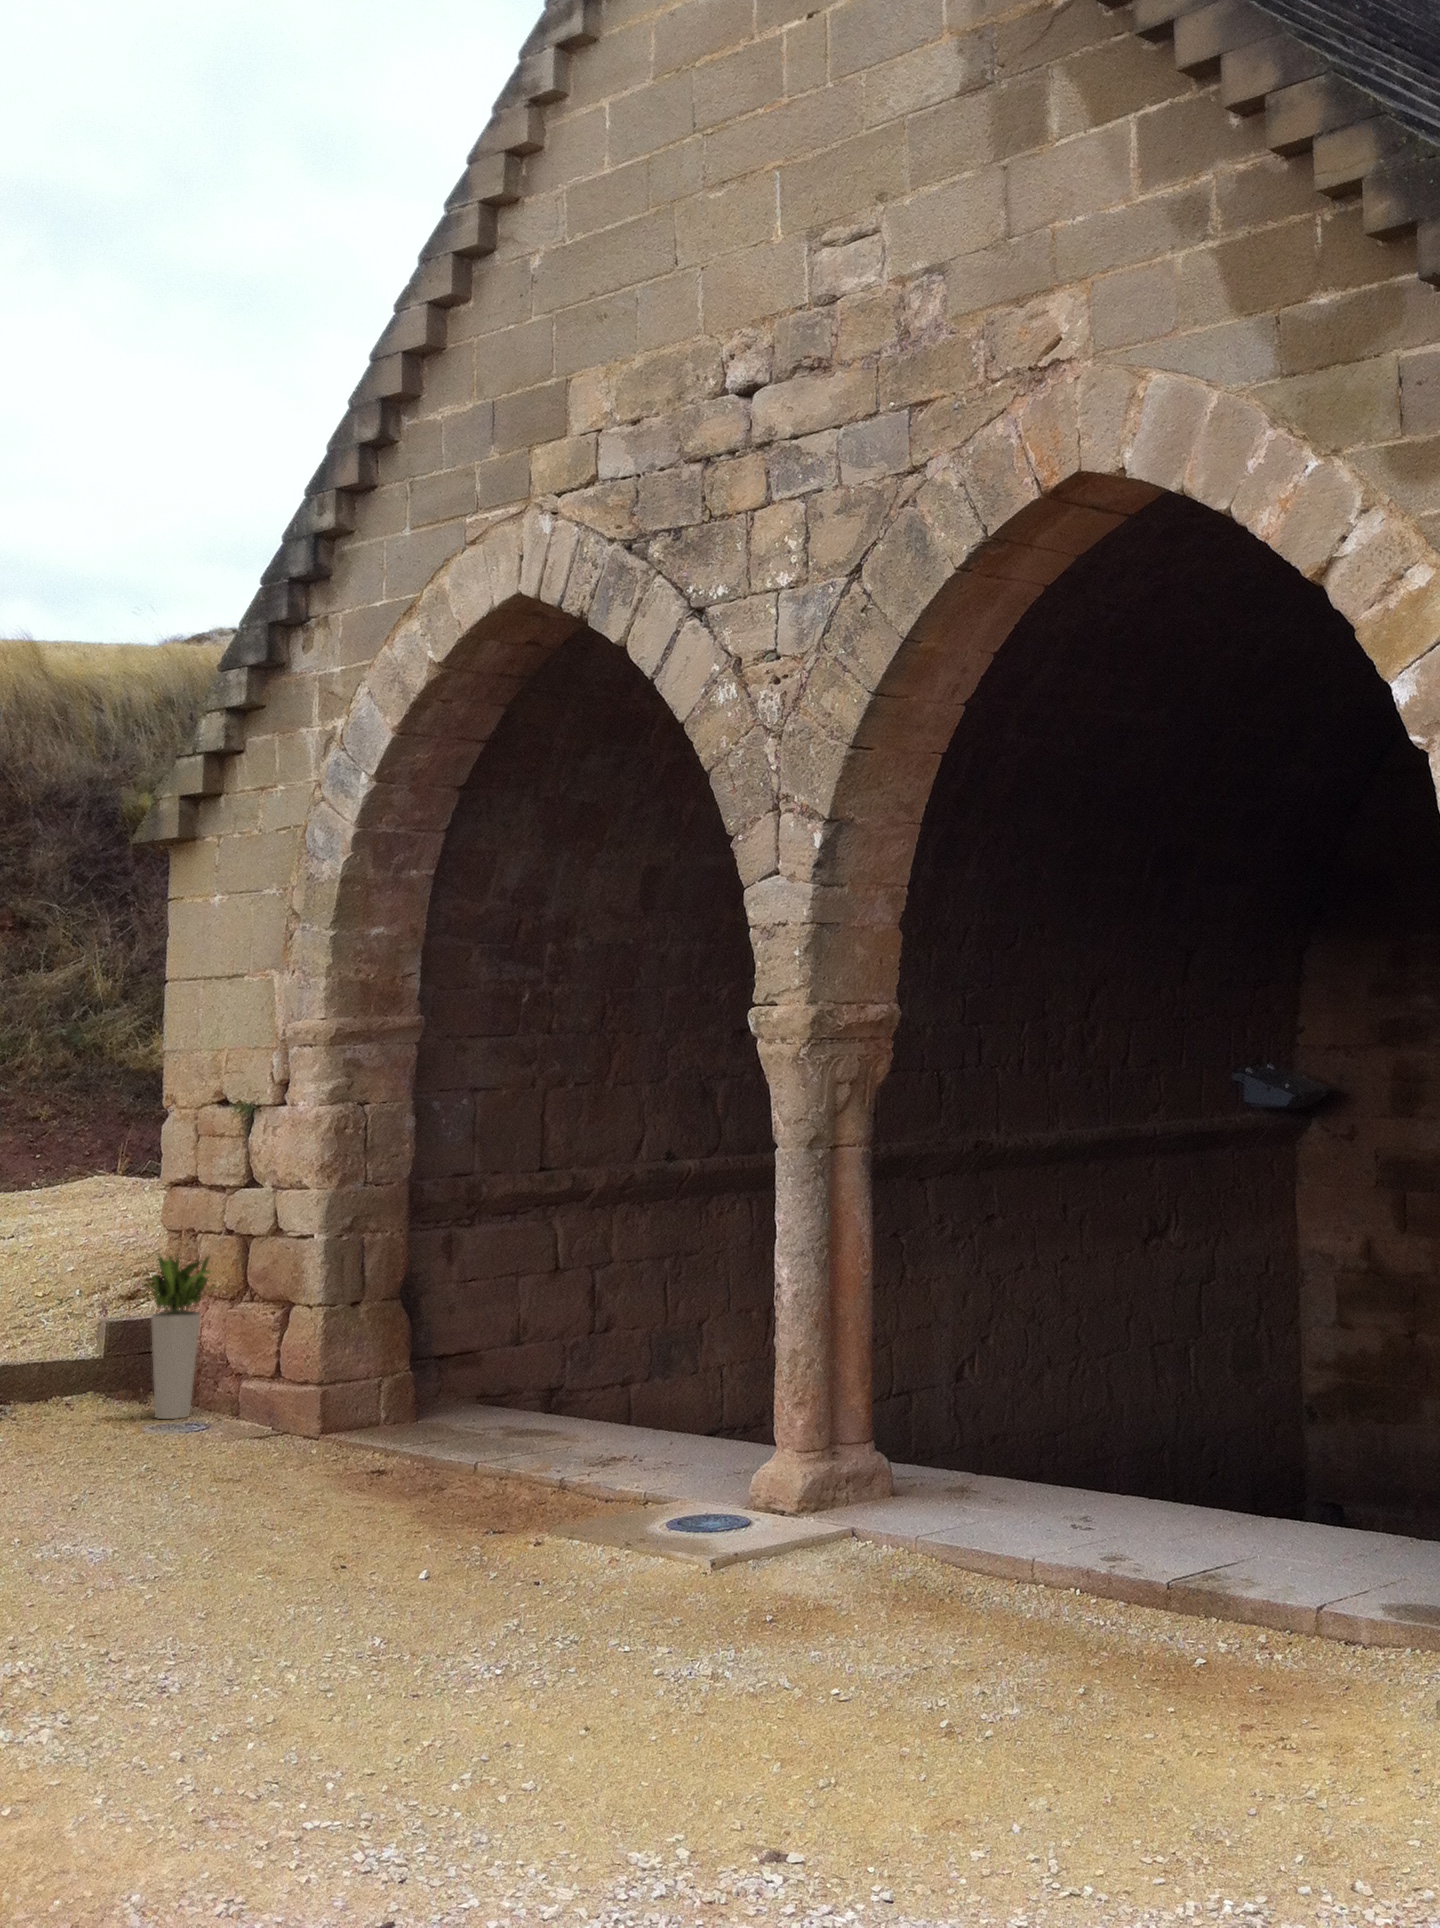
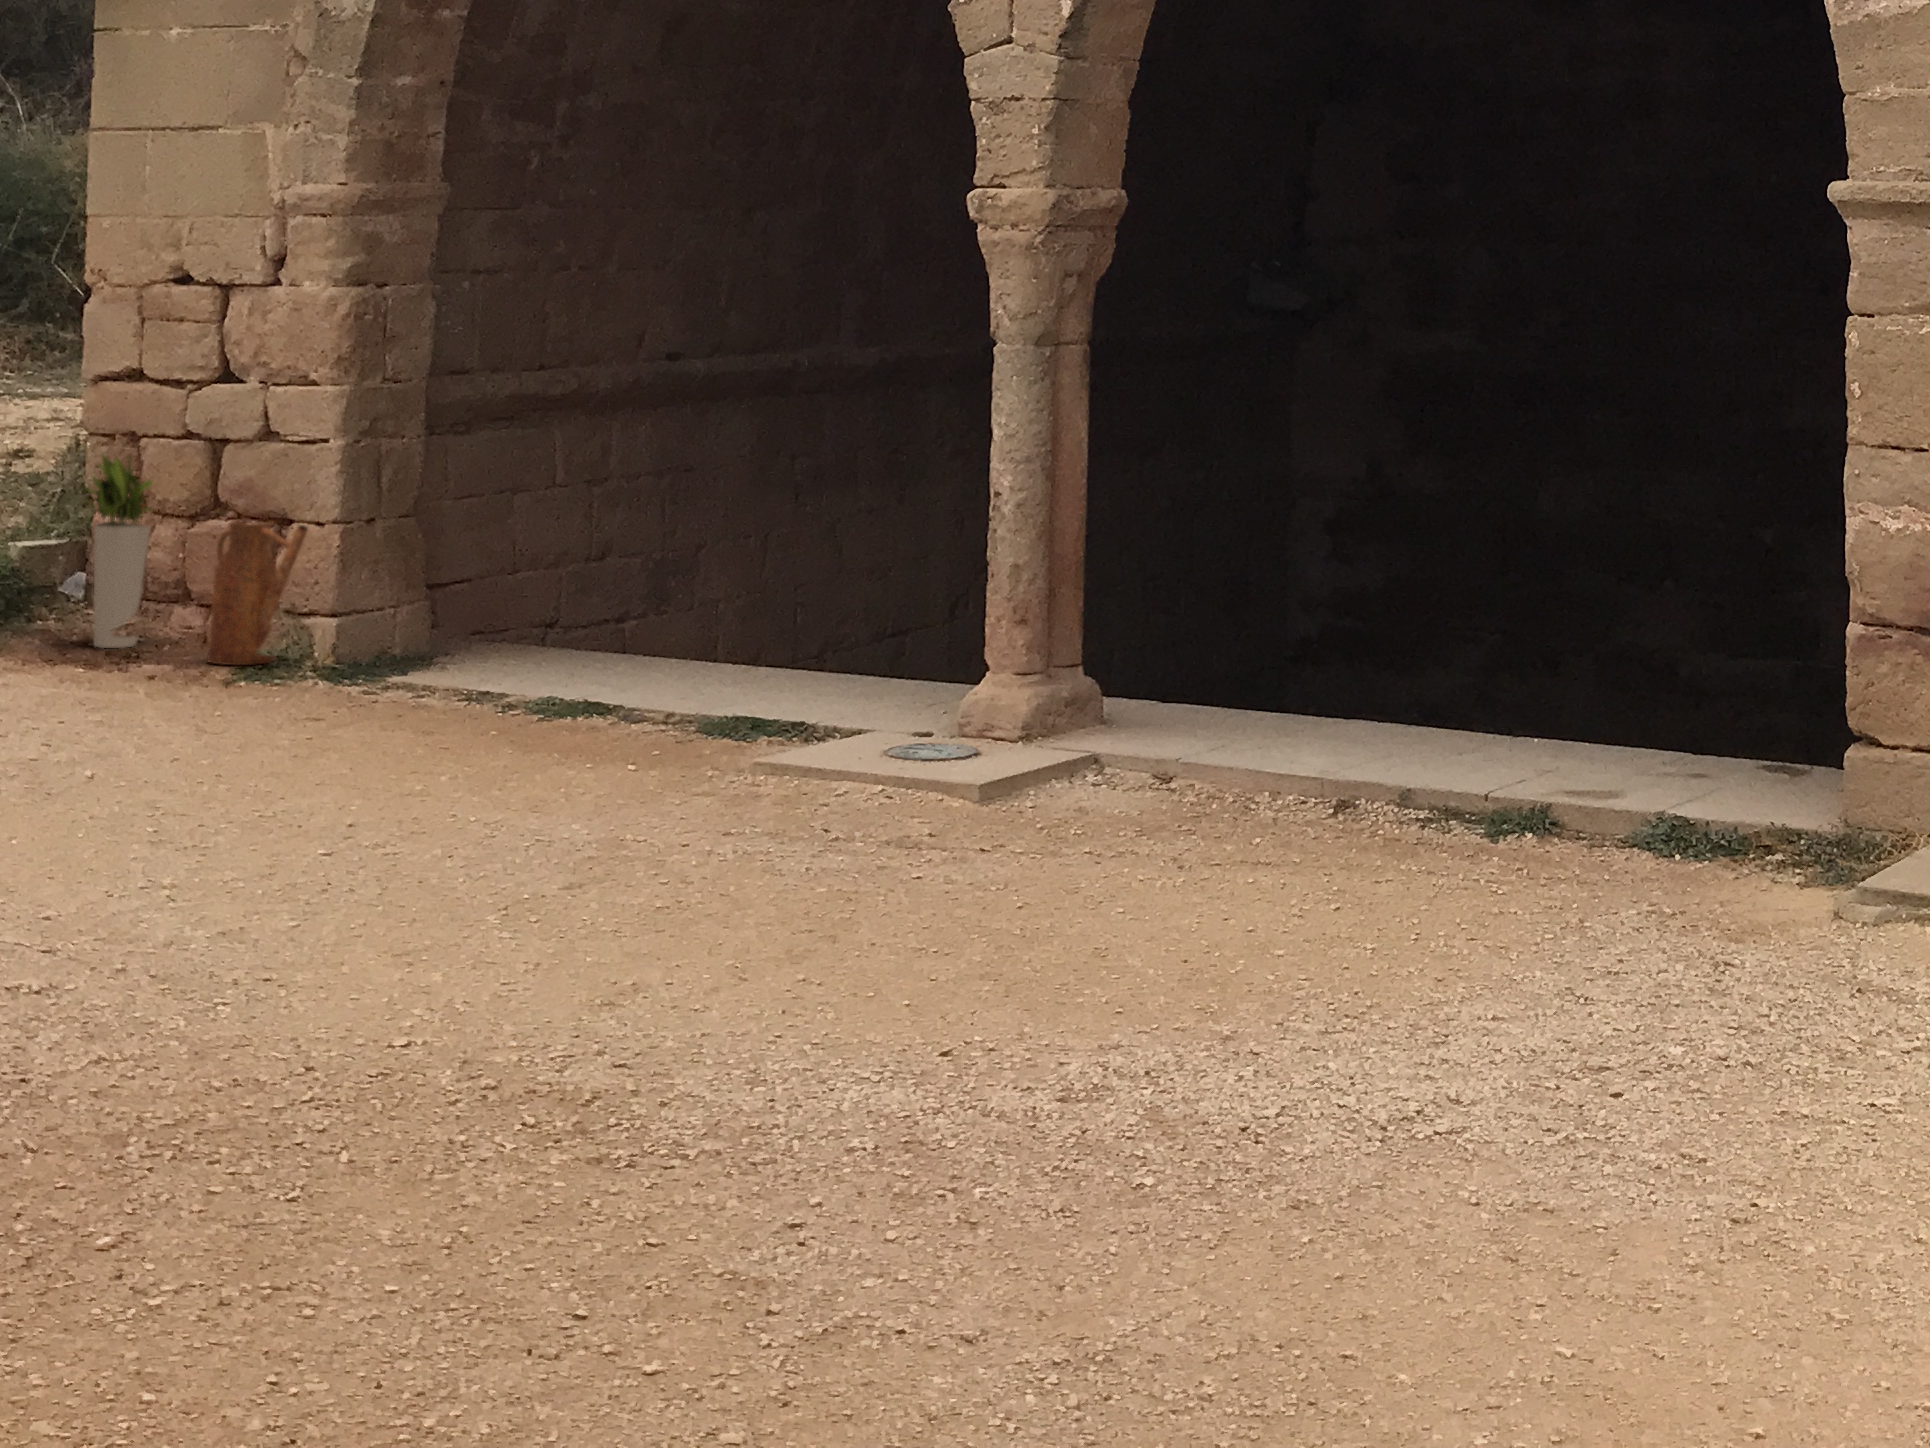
watering can: none [223,1310,293,1436] -> present [208,520,308,665]

